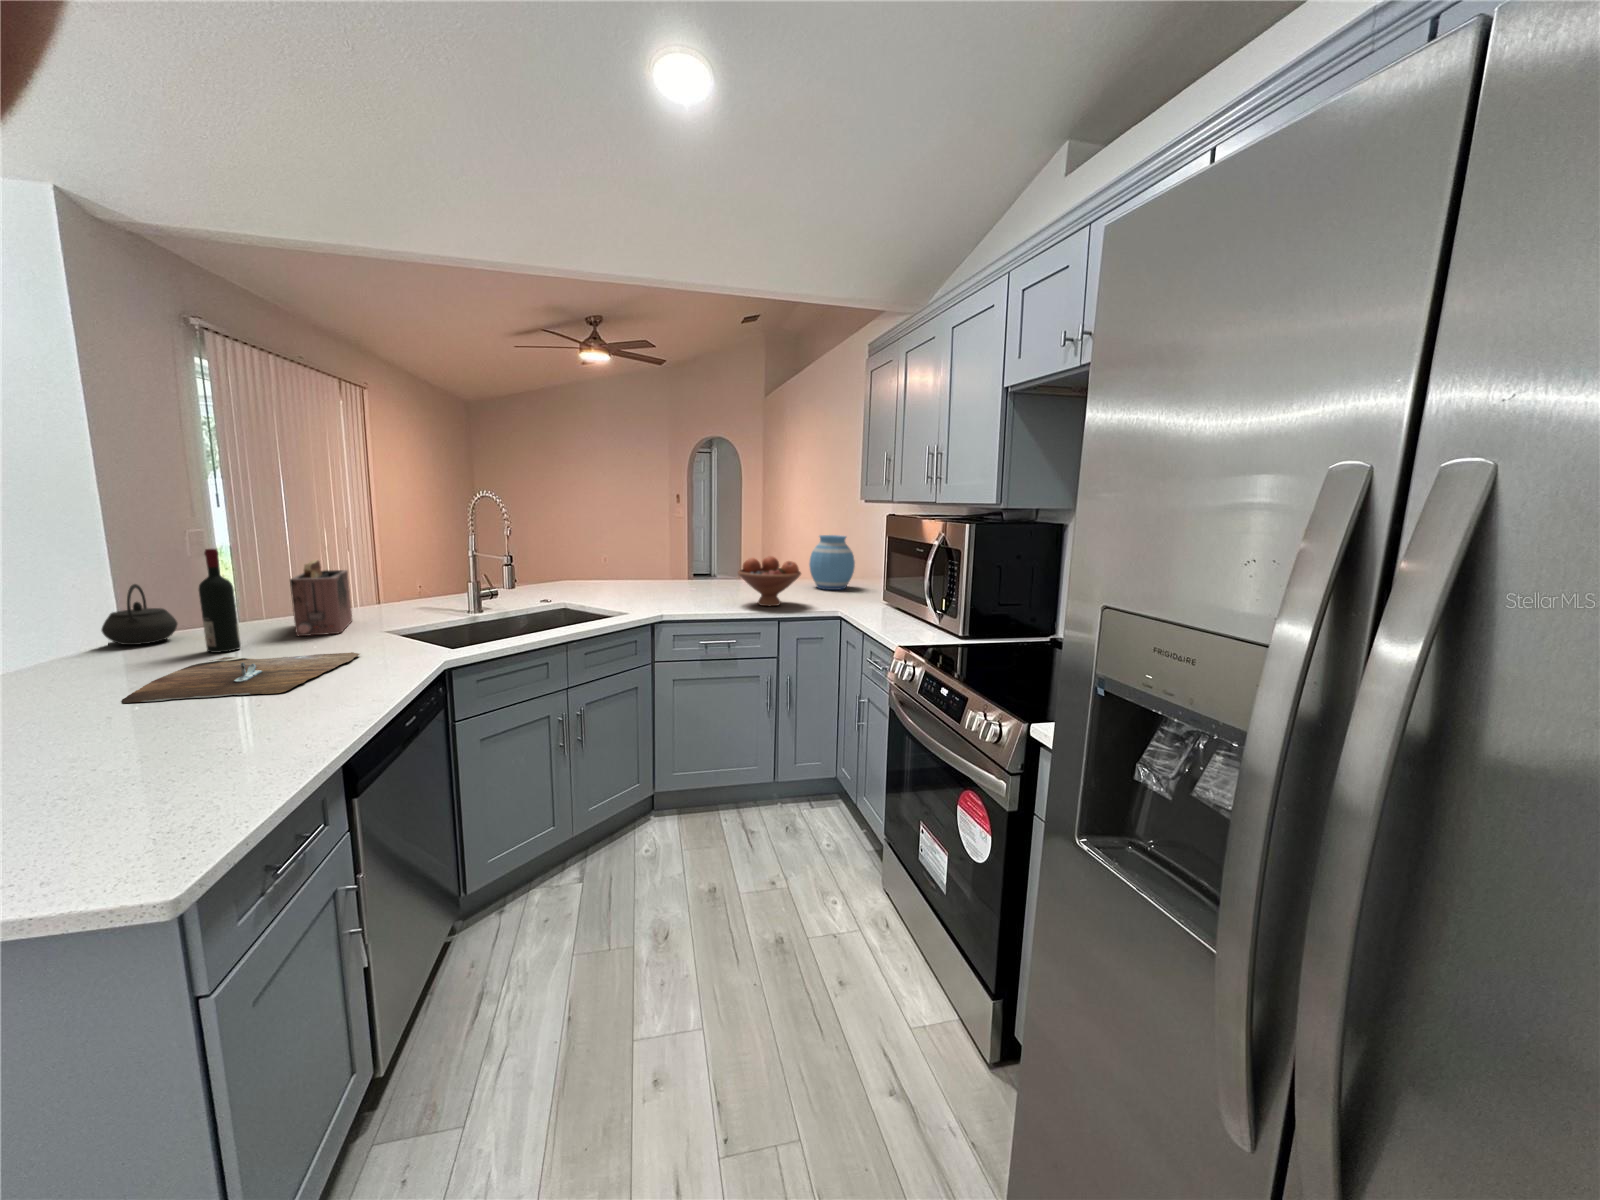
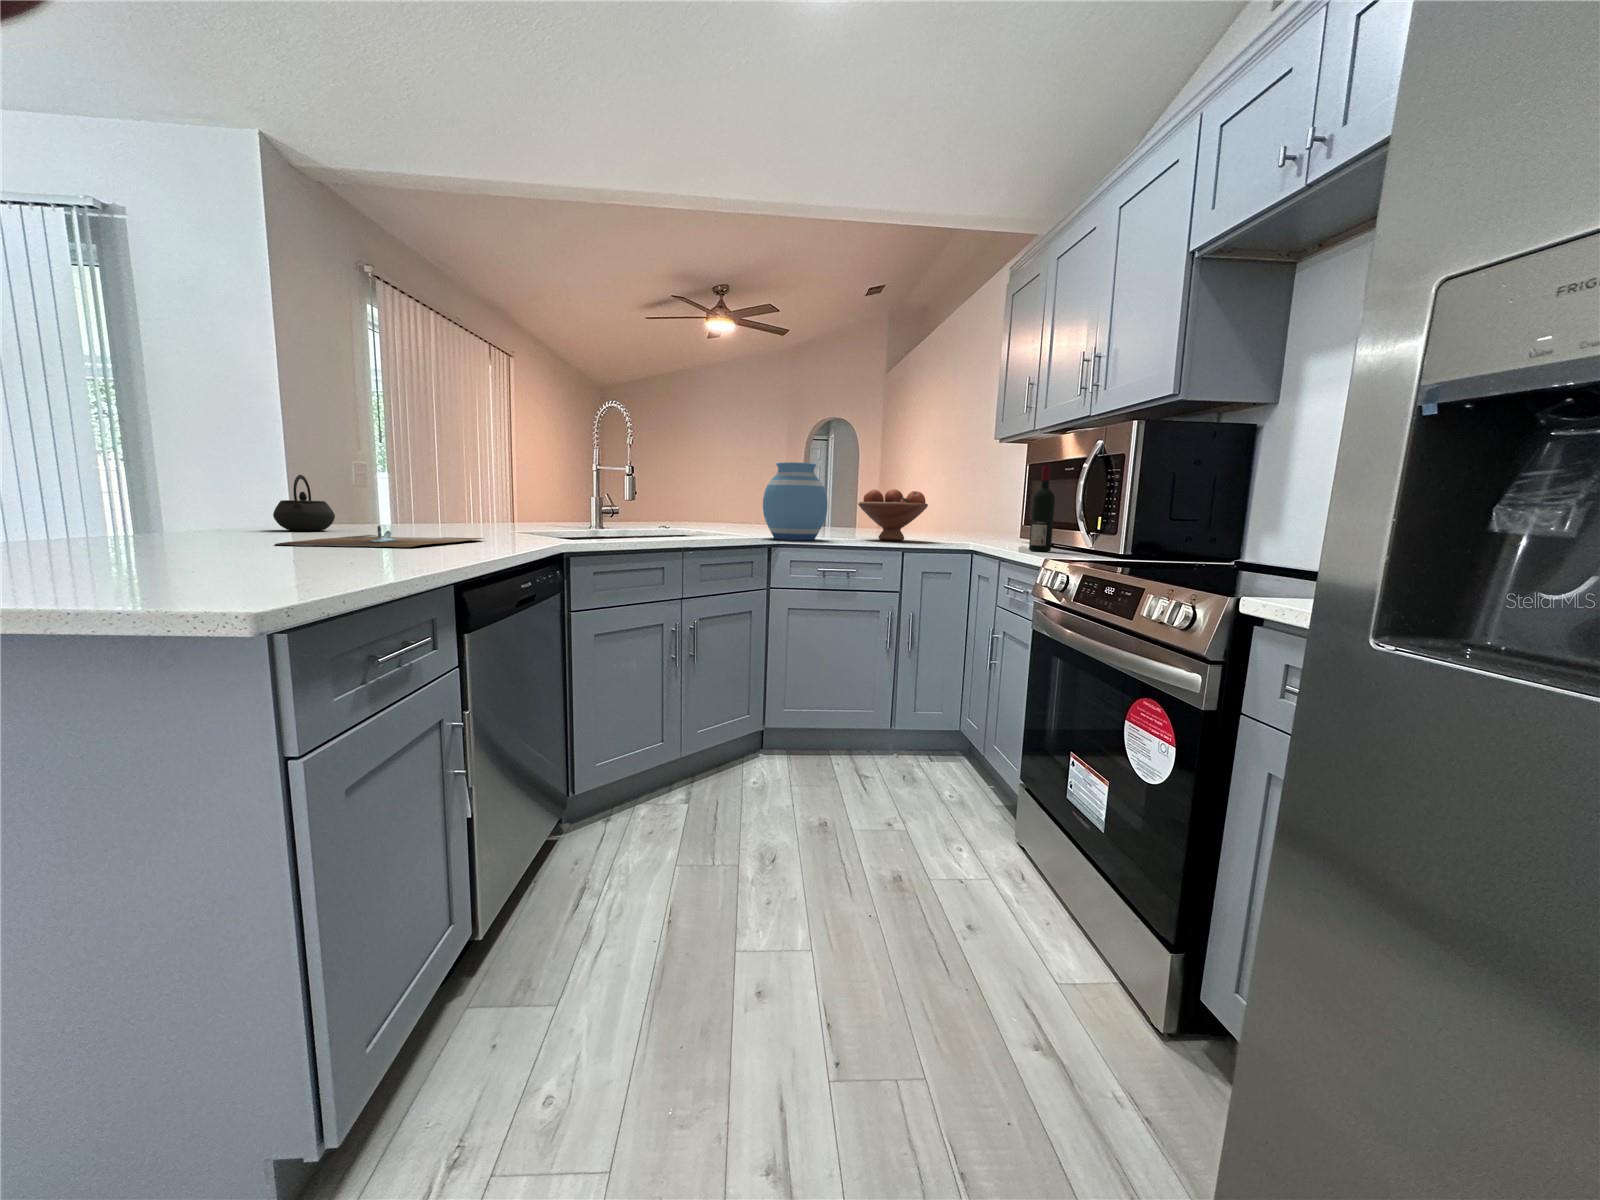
vase: present [809,535,855,590] -> present [763,462,827,540]
wine bottle: present [199,549,241,653] -> present [1029,466,1055,551]
toaster: present [290,560,352,636] -> none [429,466,484,534]

